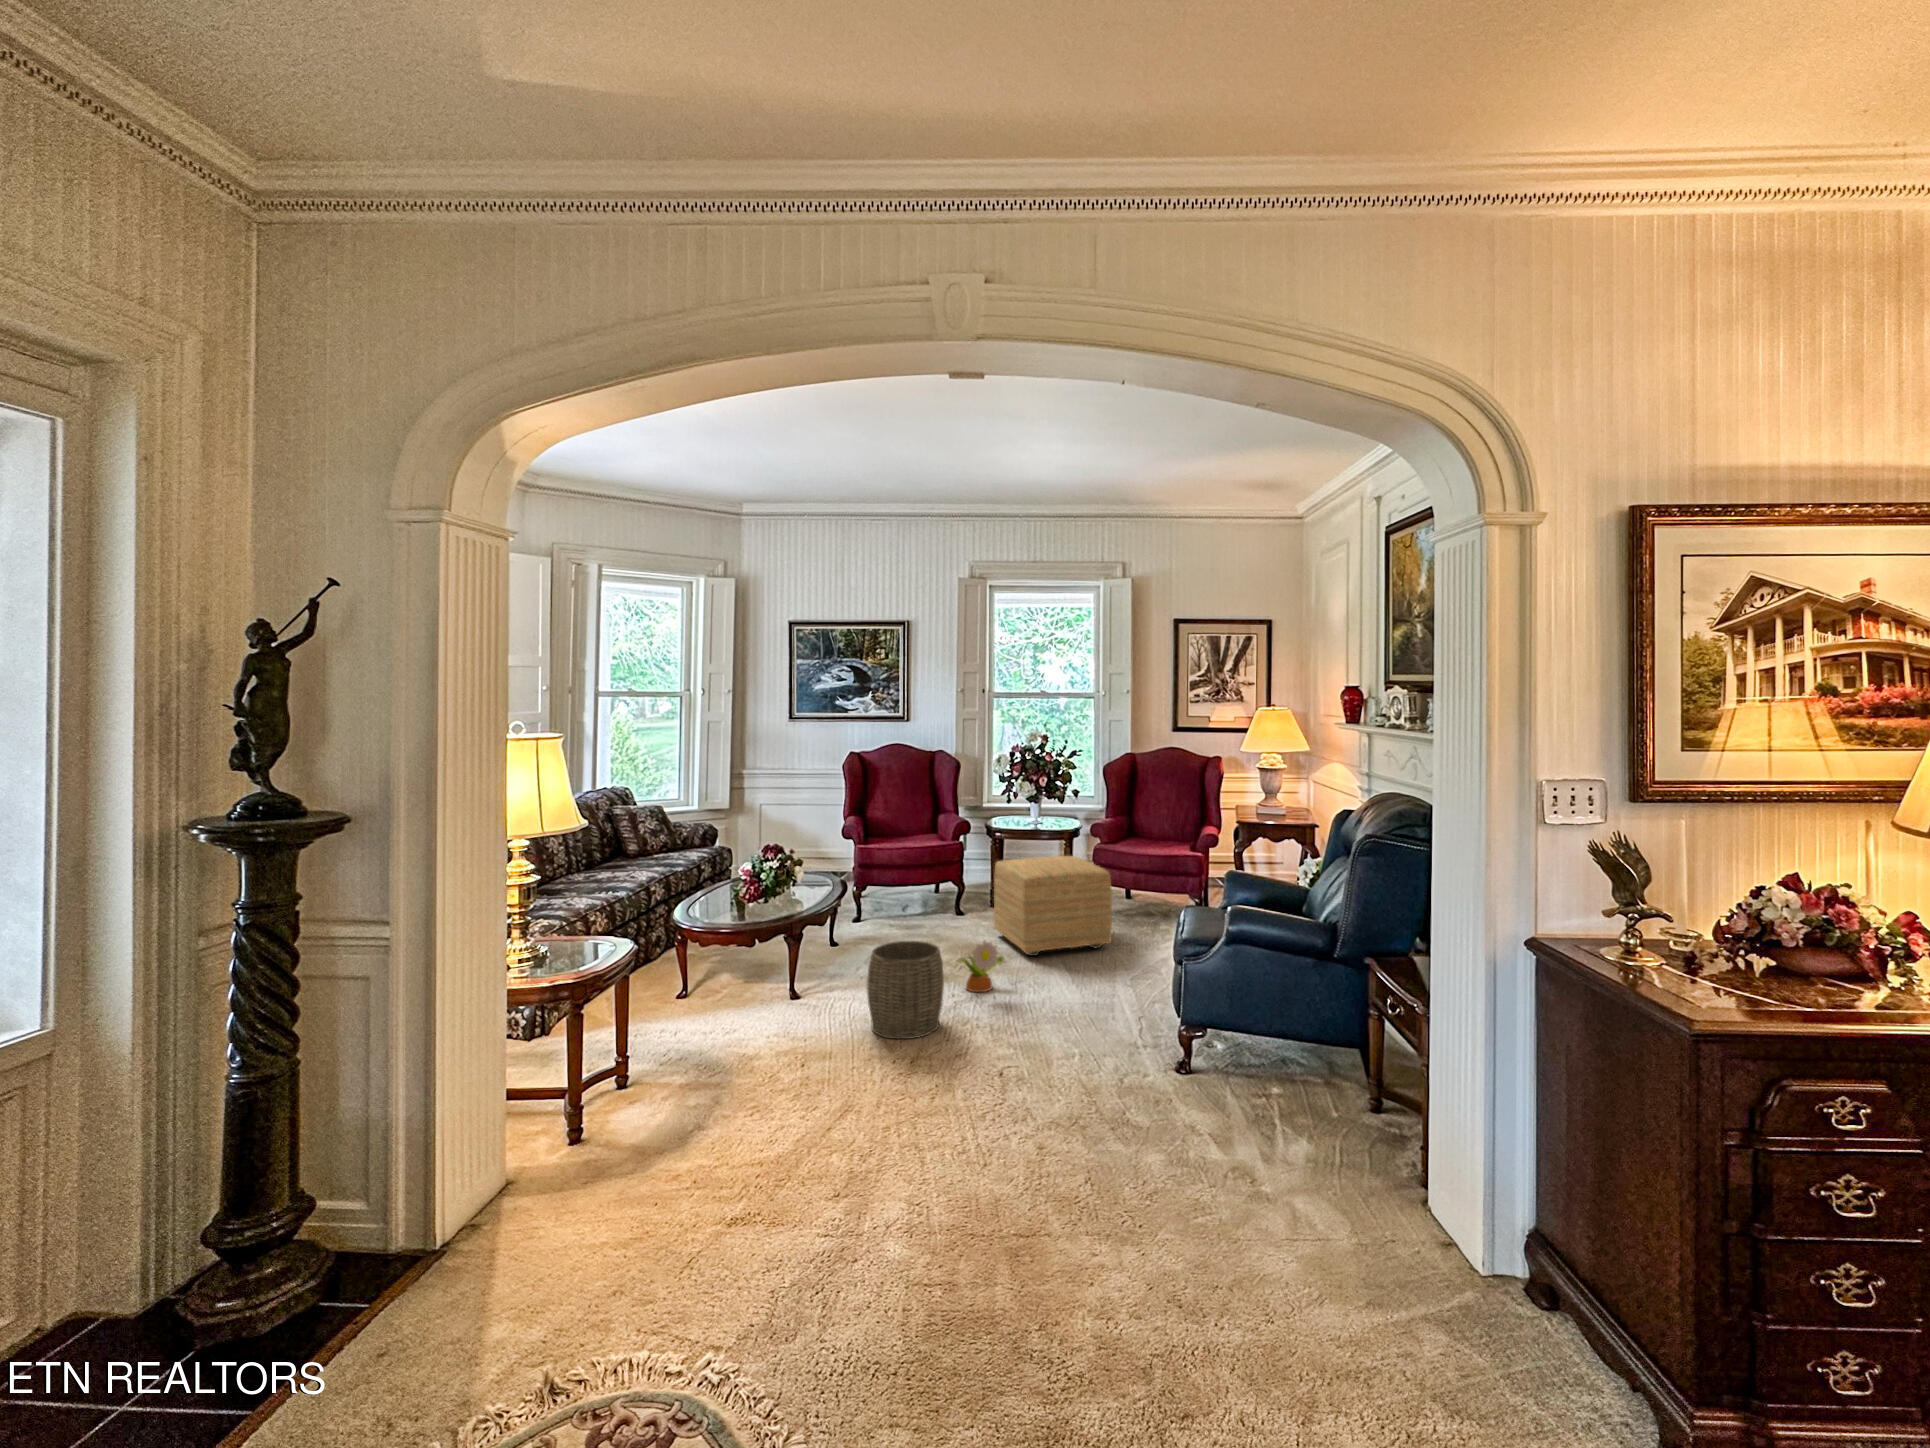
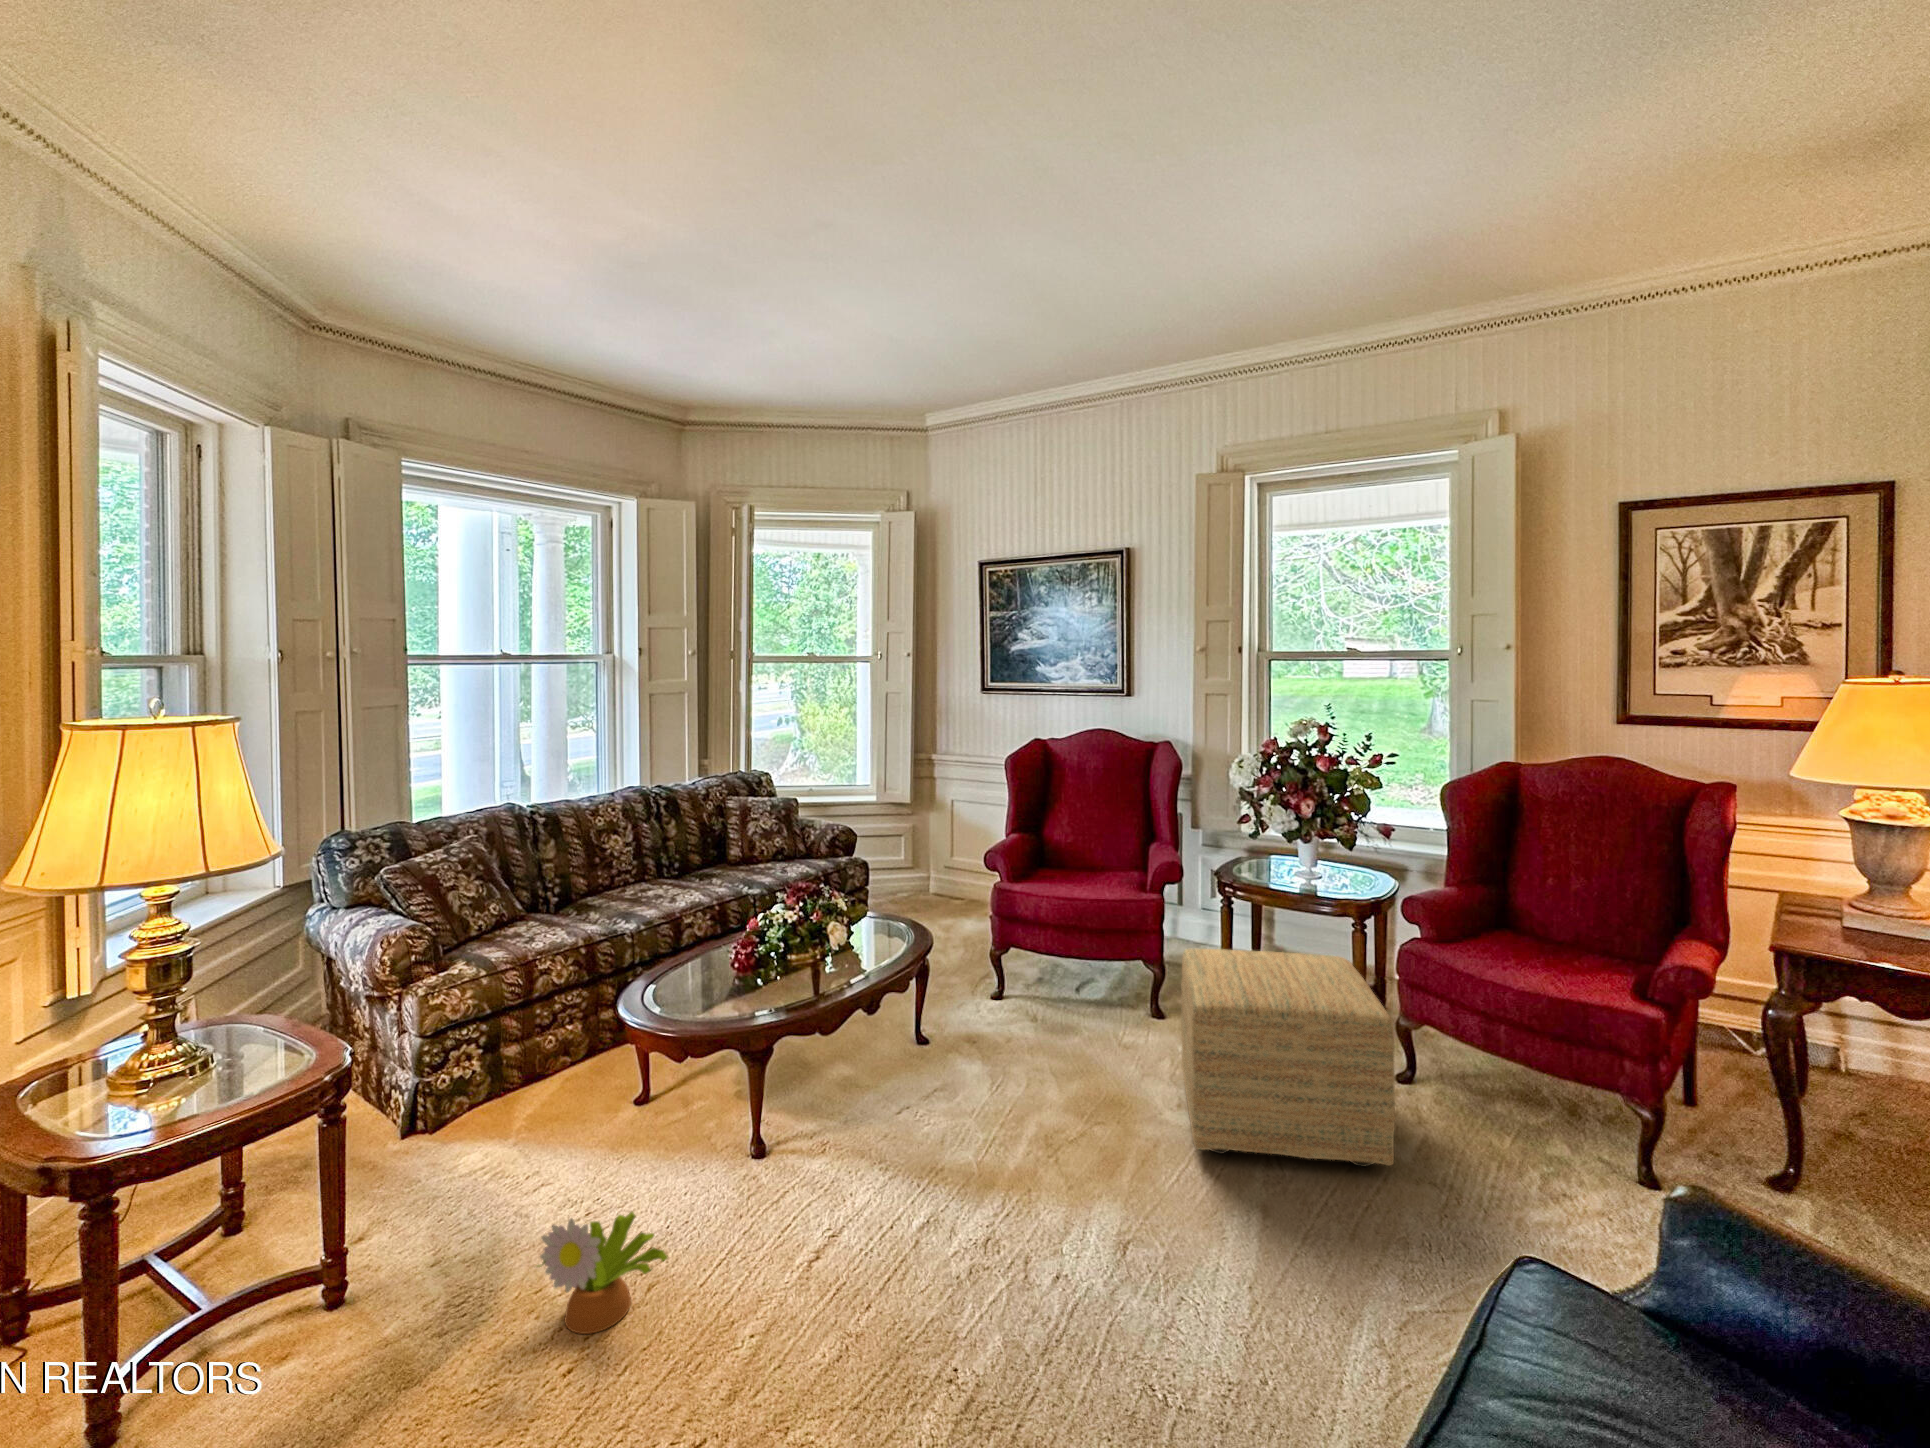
woven basket: present [867,941,944,1039] -> none [766,1114,914,1342]
decorative plant: present [957,941,1004,992] -> present [536,1212,668,1334]

